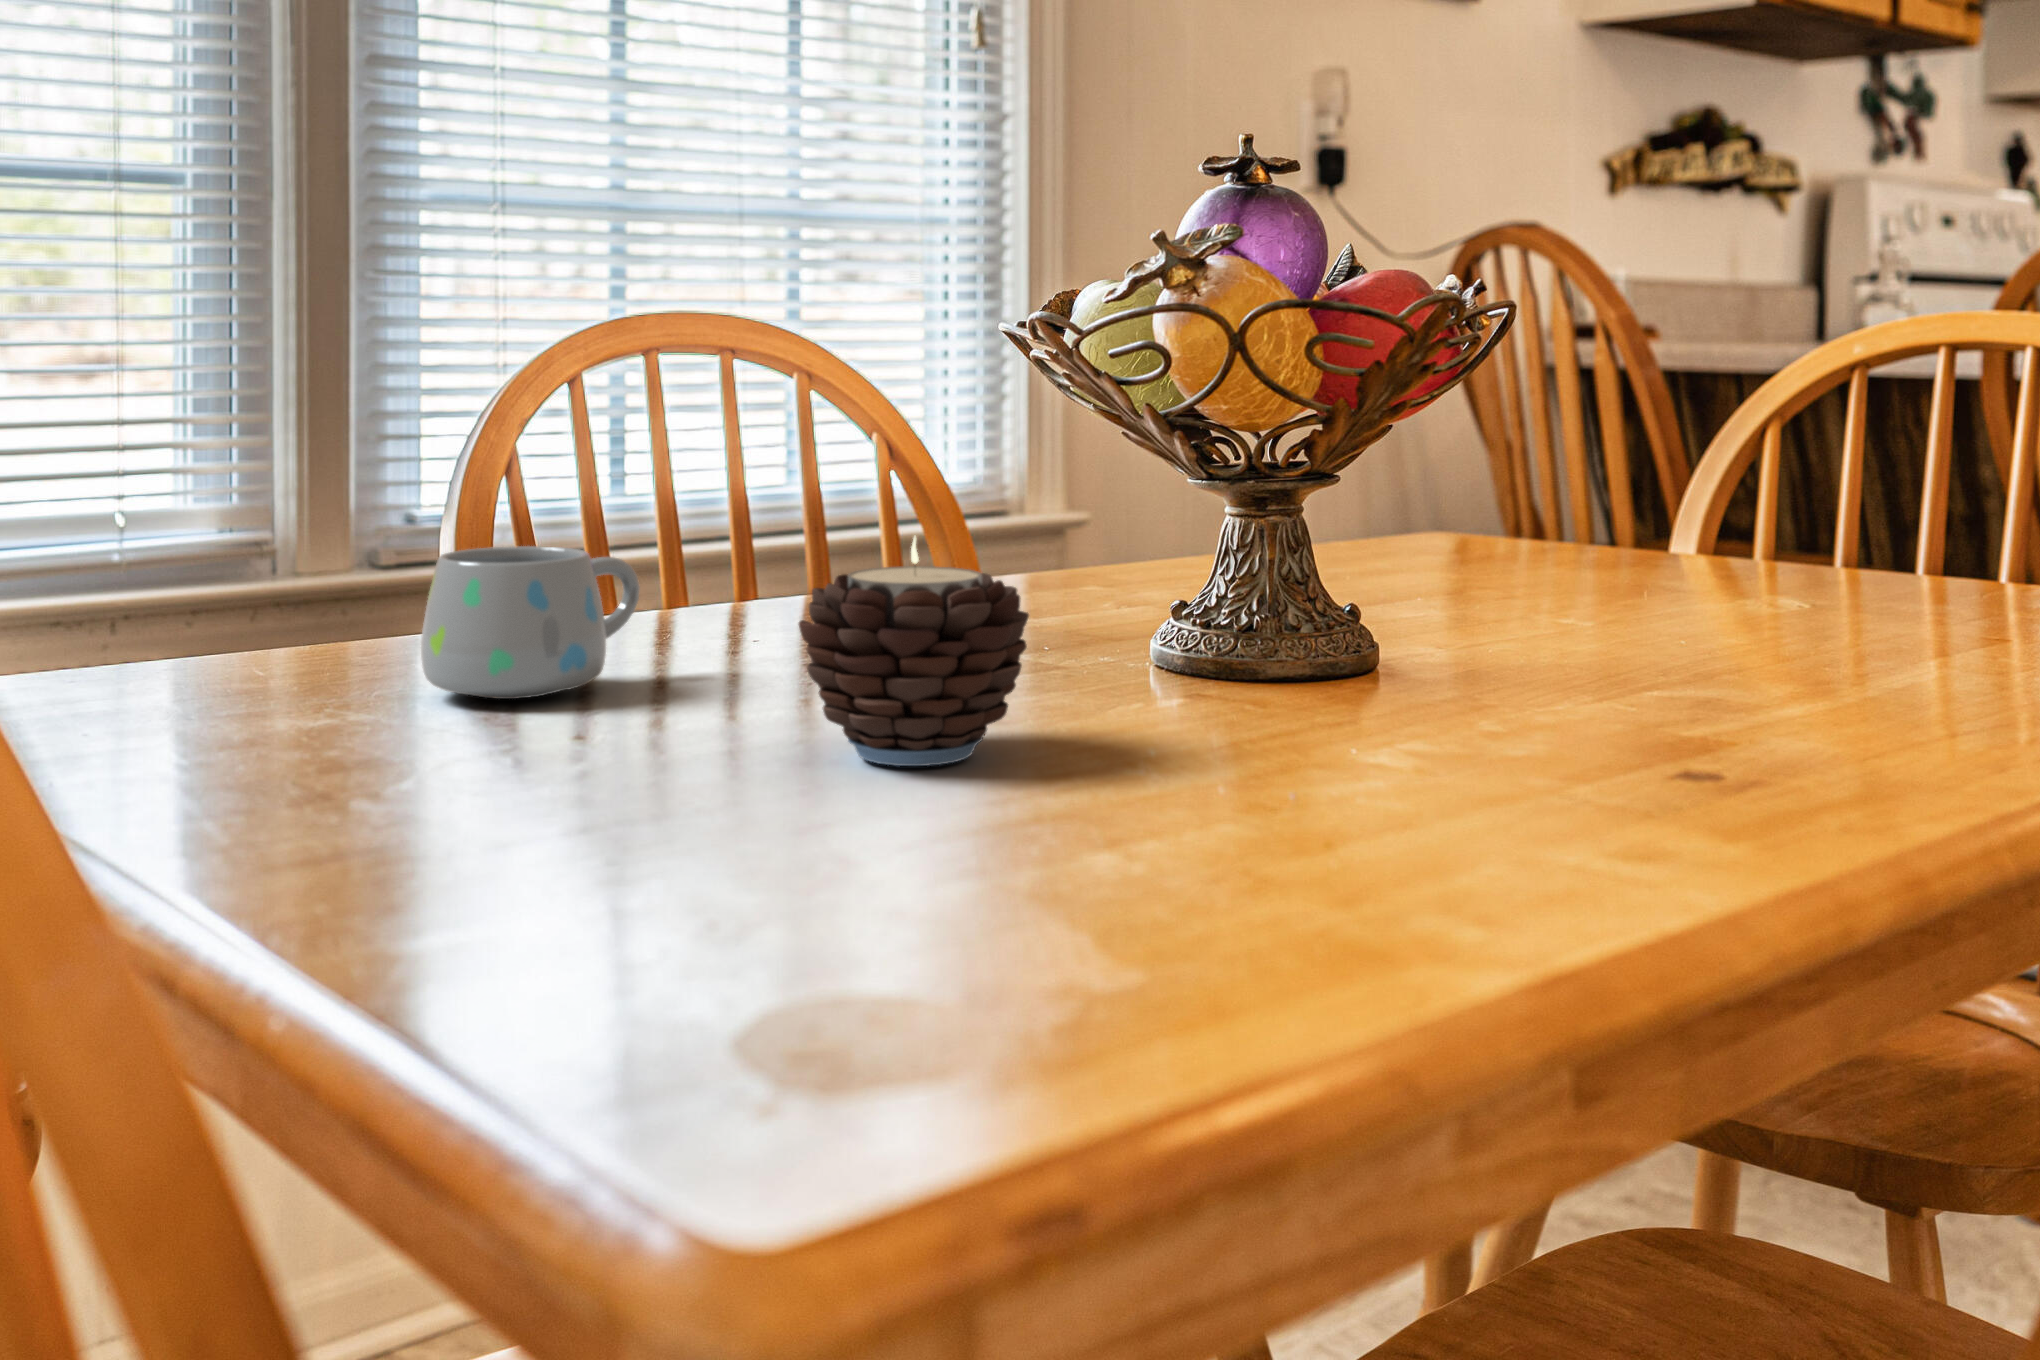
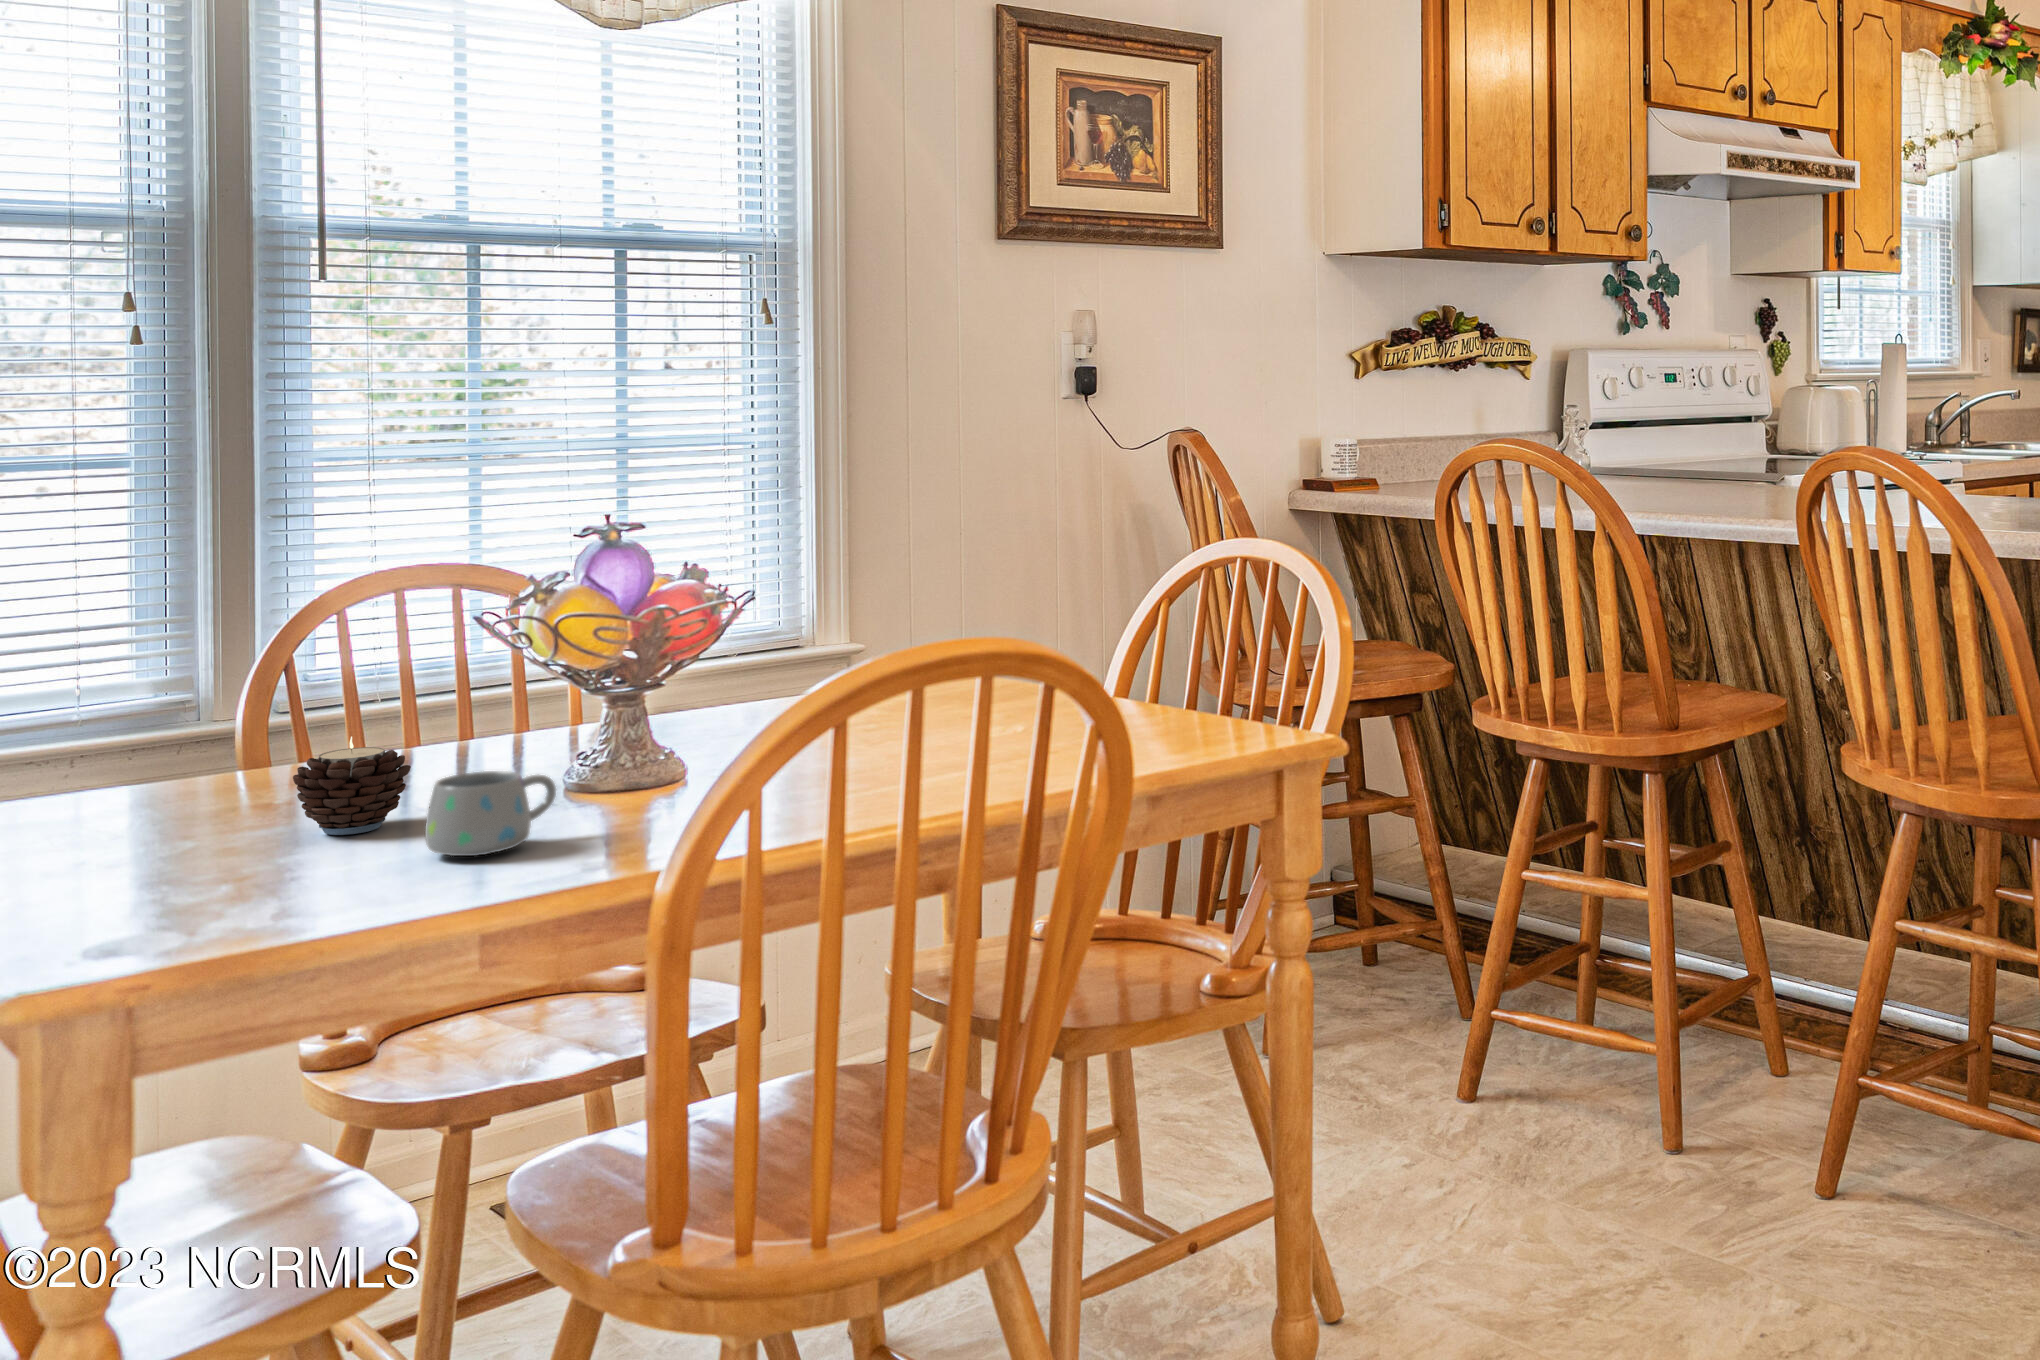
mug: present [421,546,640,699] -> present [425,771,556,856]

